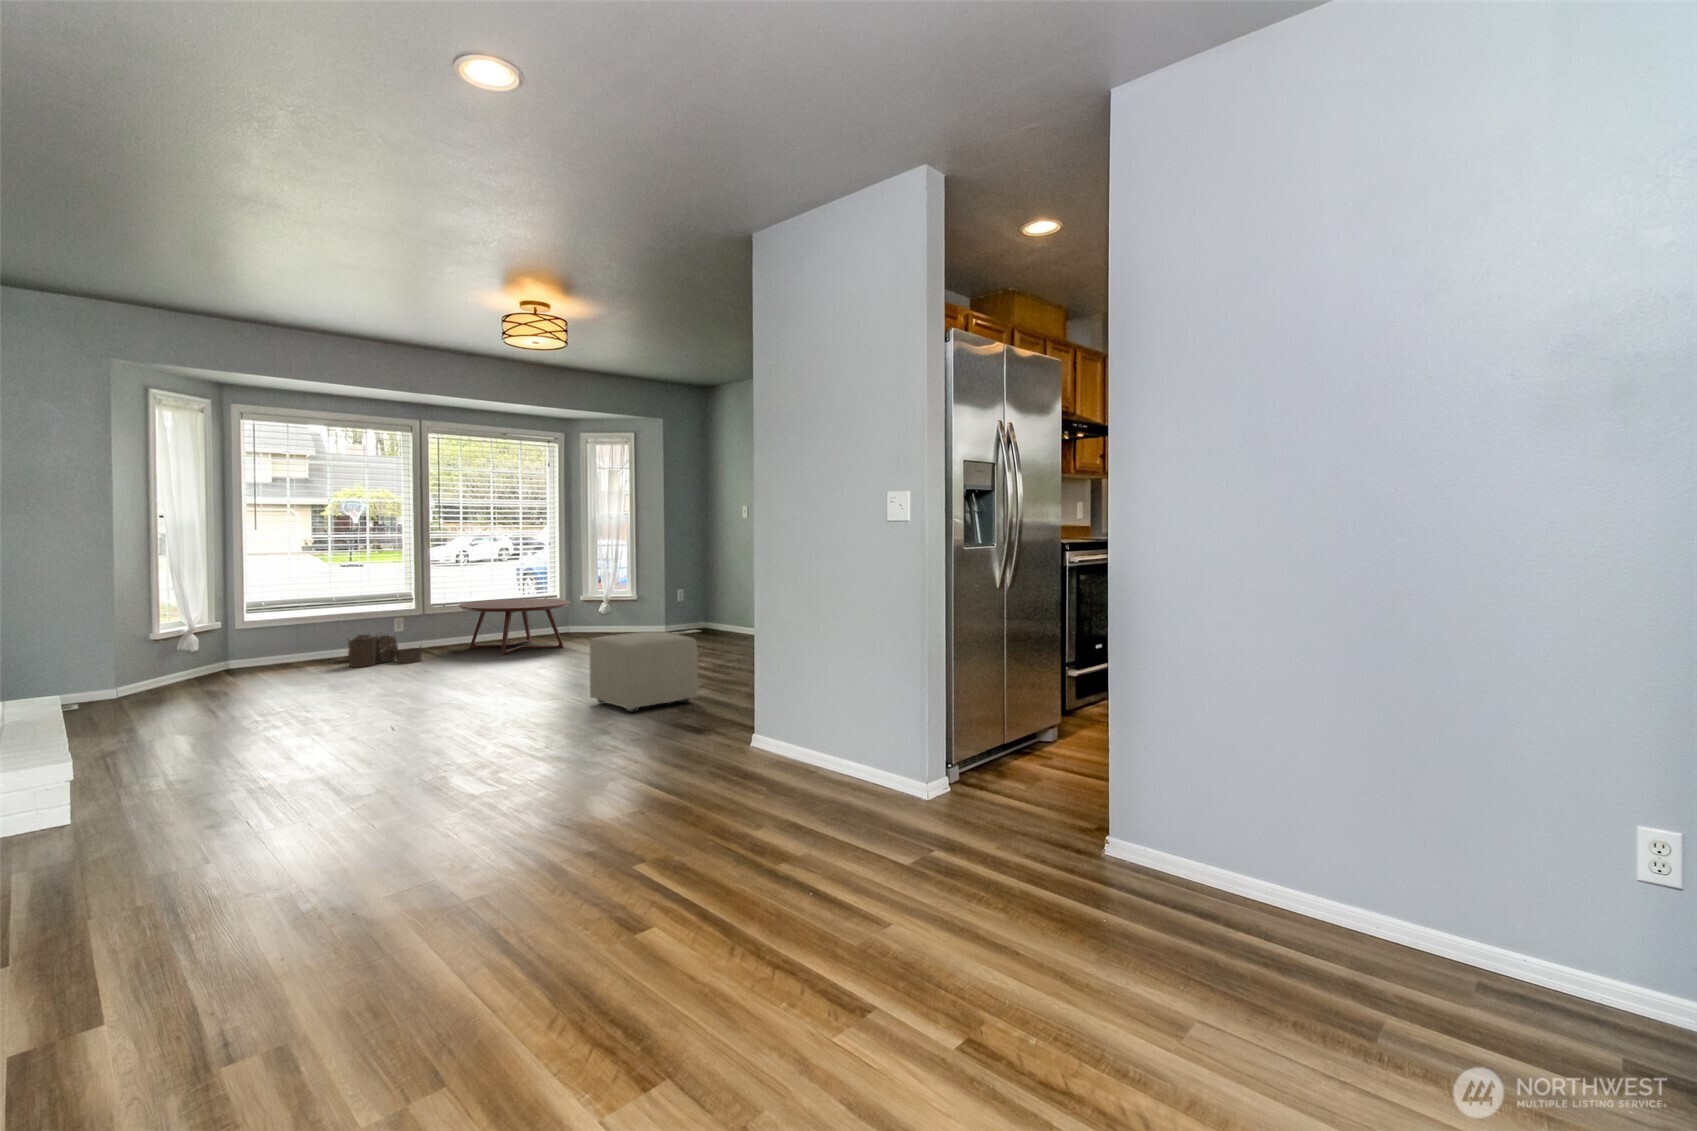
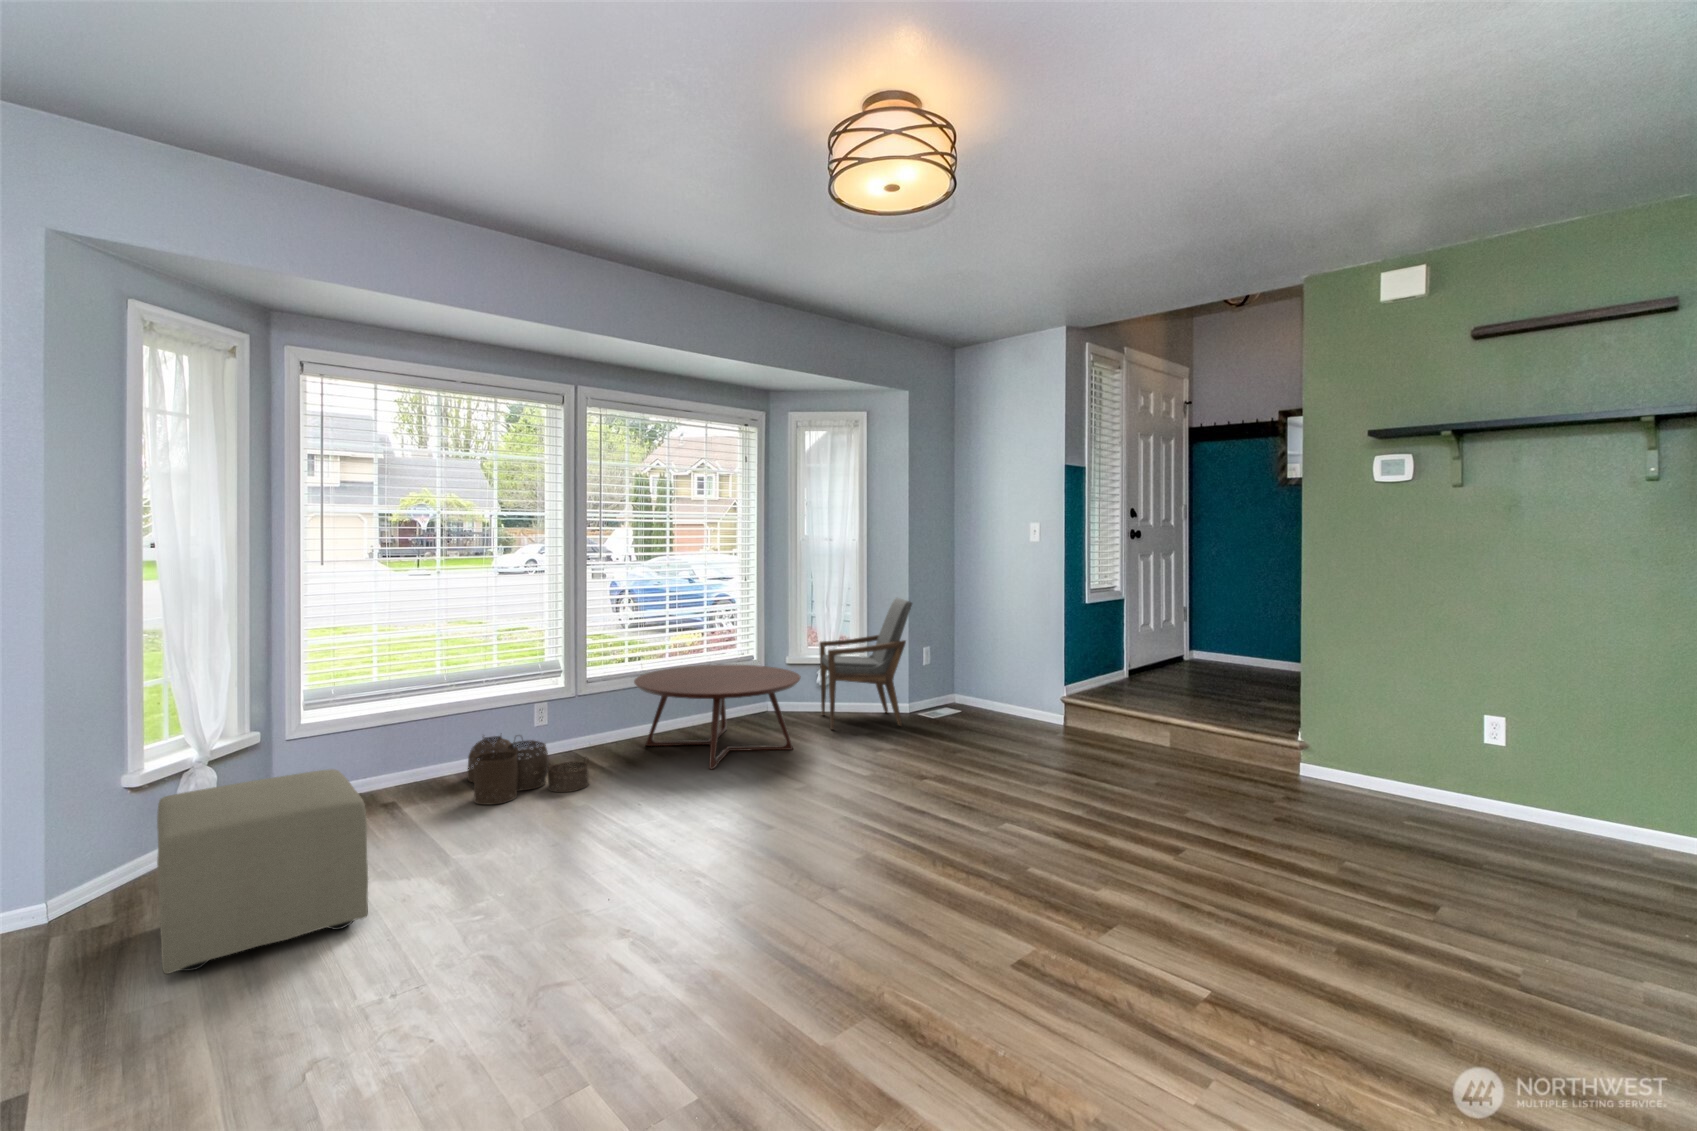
armchair: none [597,556,656,640] -> present [819,598,912,729]
ottoman: present [589,631,698,712] -> present [157,769,368,974]

